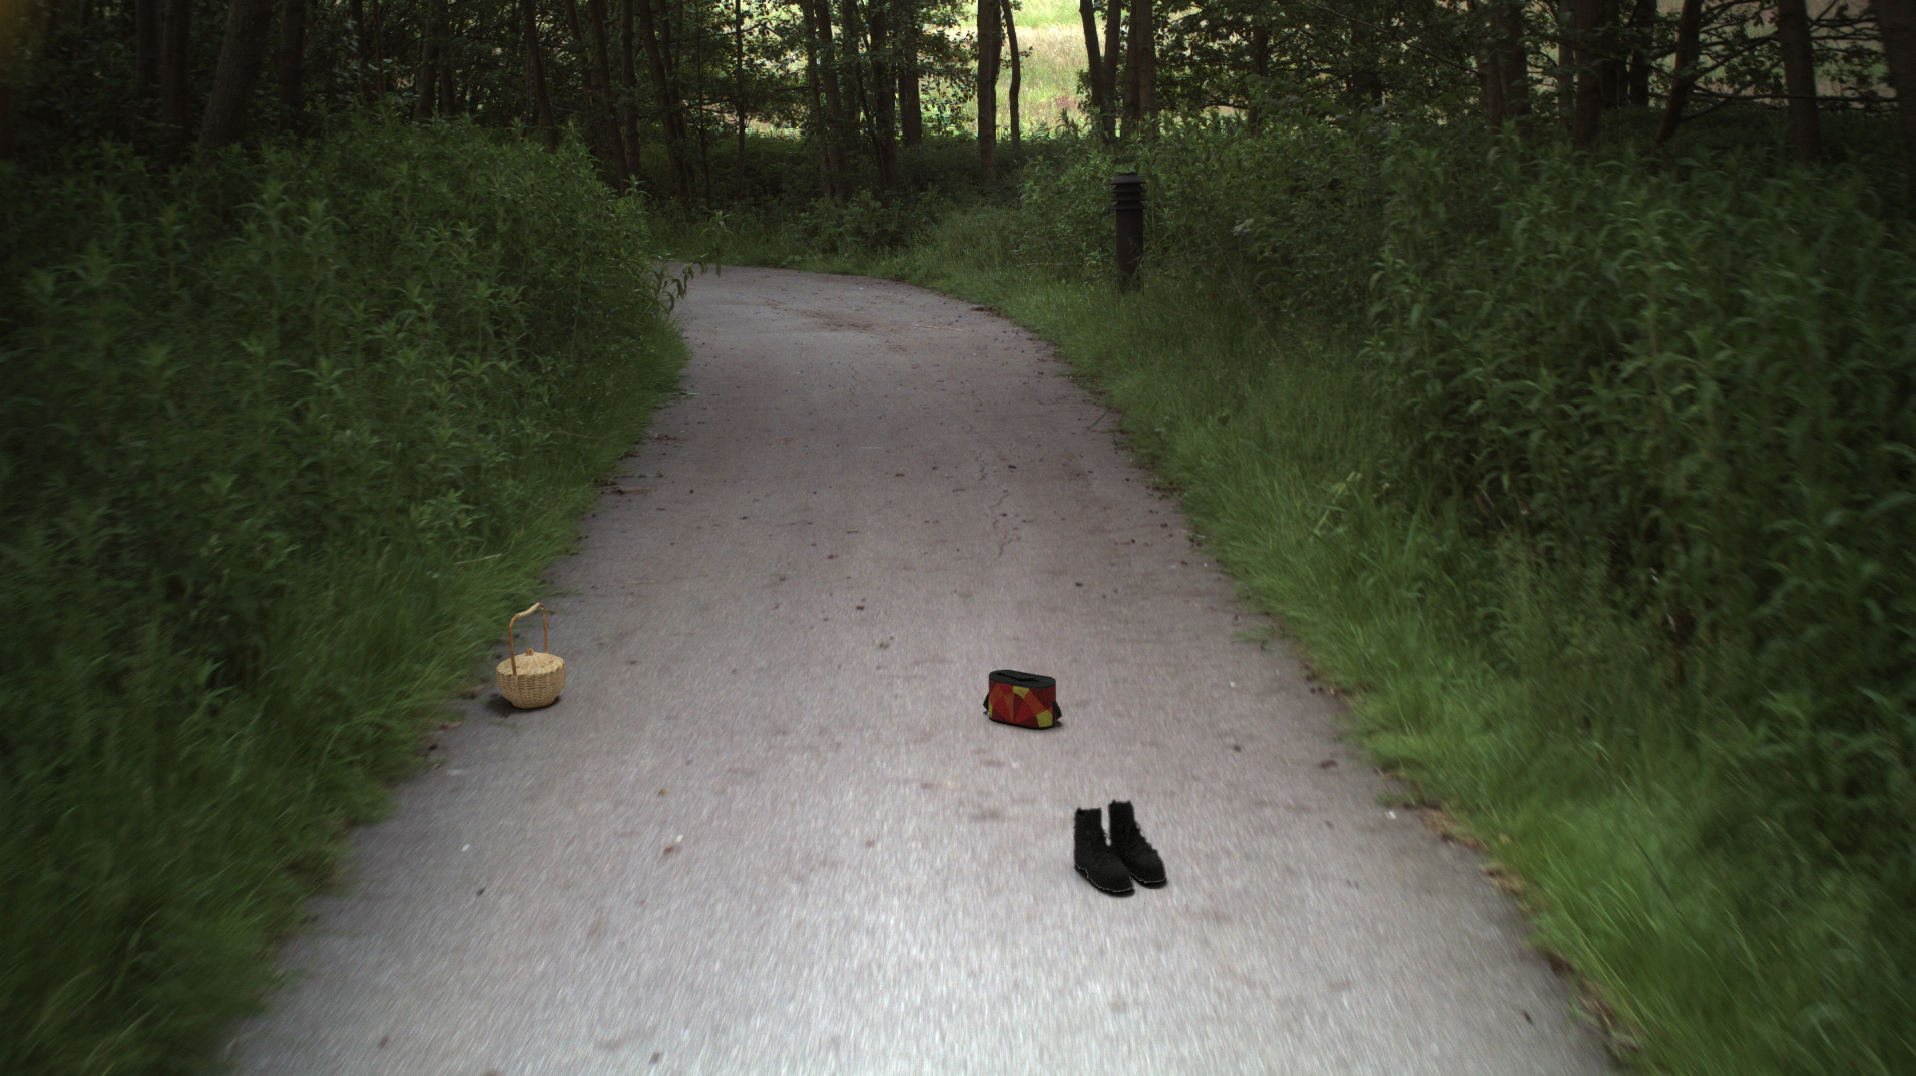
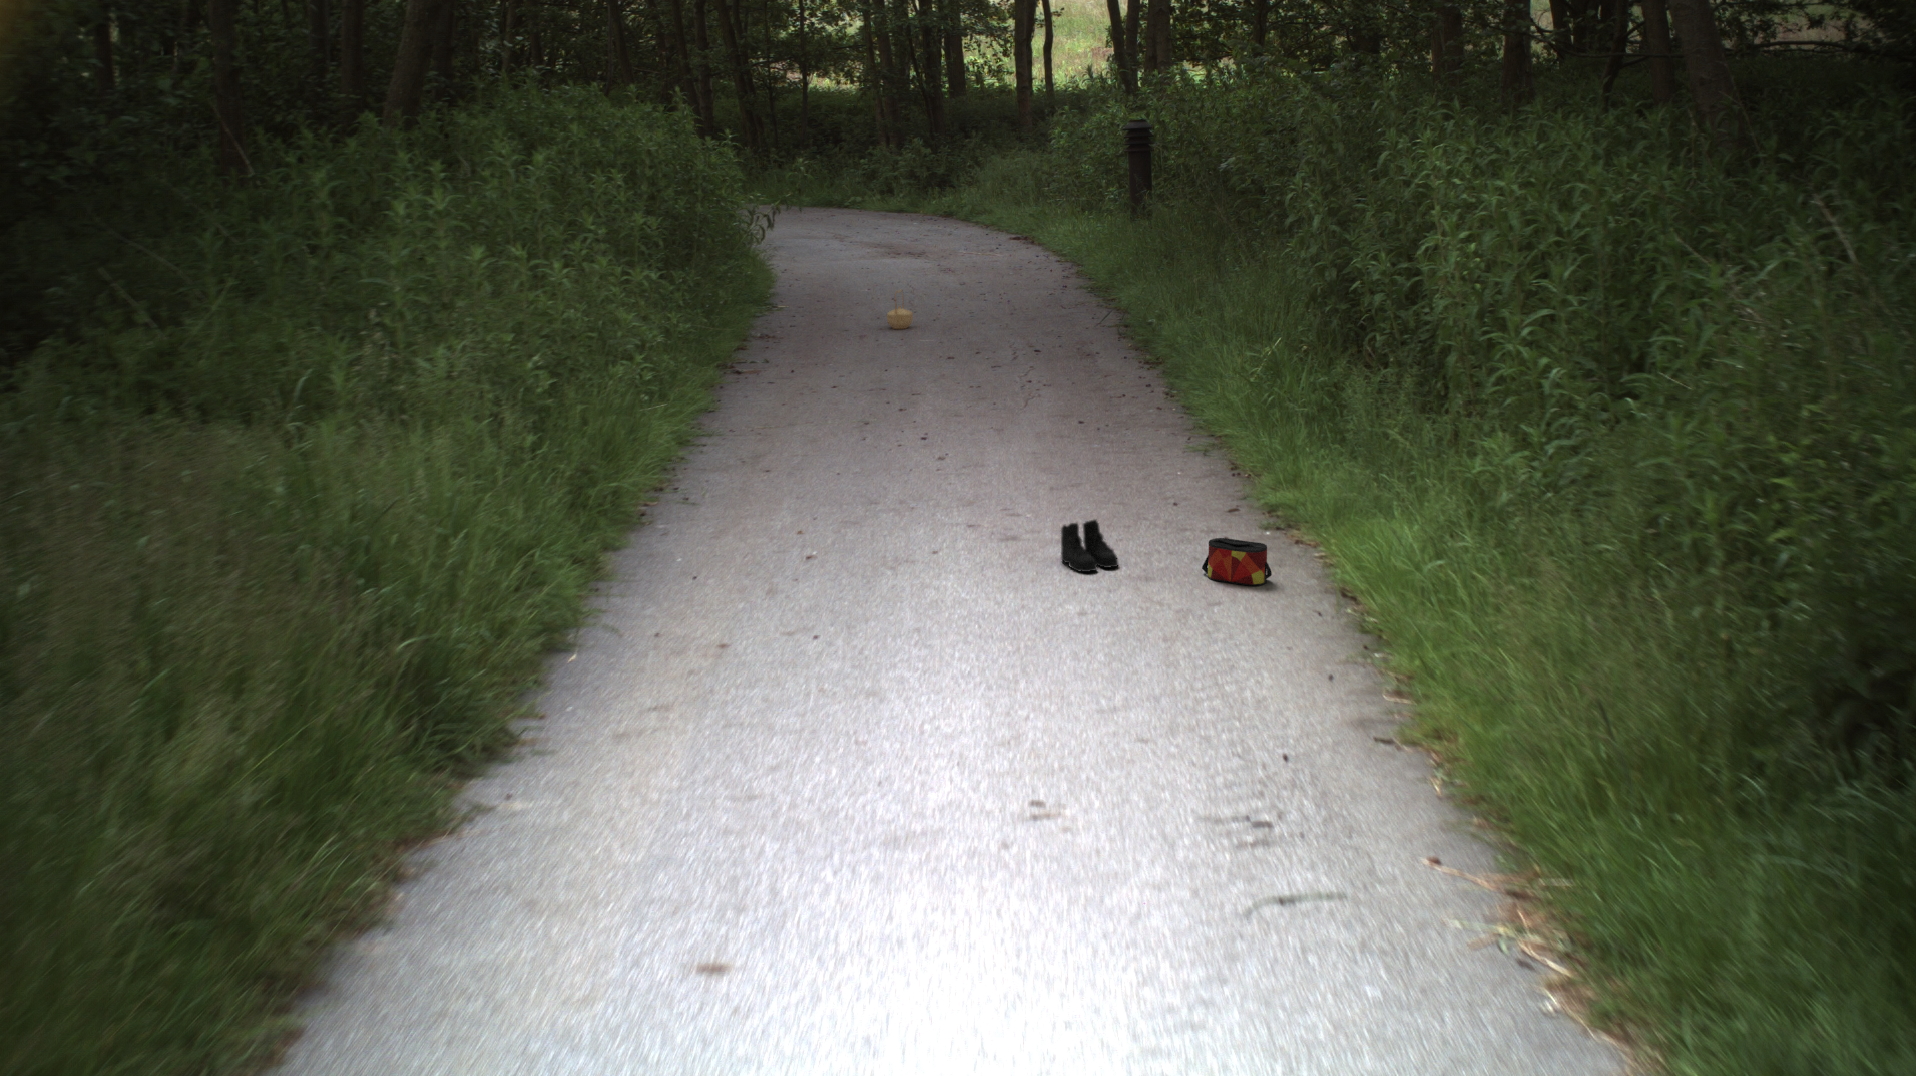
basket: present [496,603,566,708] -> present [887,290,913,329]
bag: present [983,670,1062,729] -> present [1202,538,1272,586]

